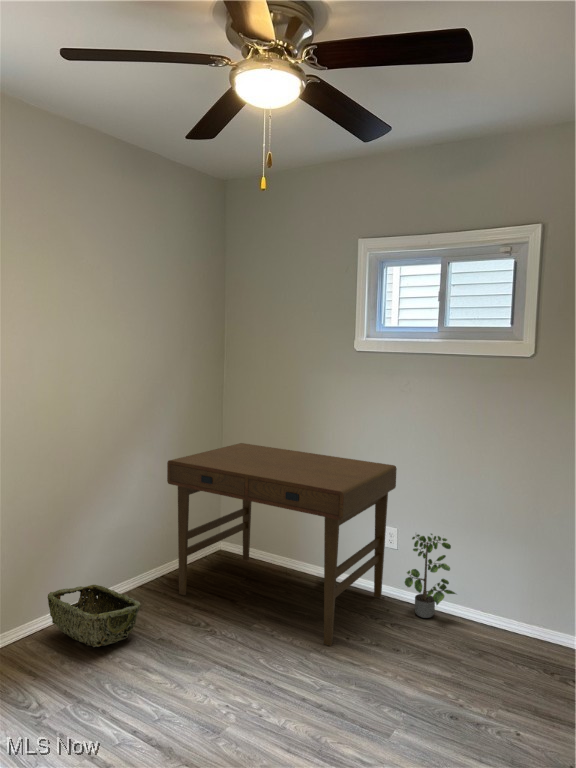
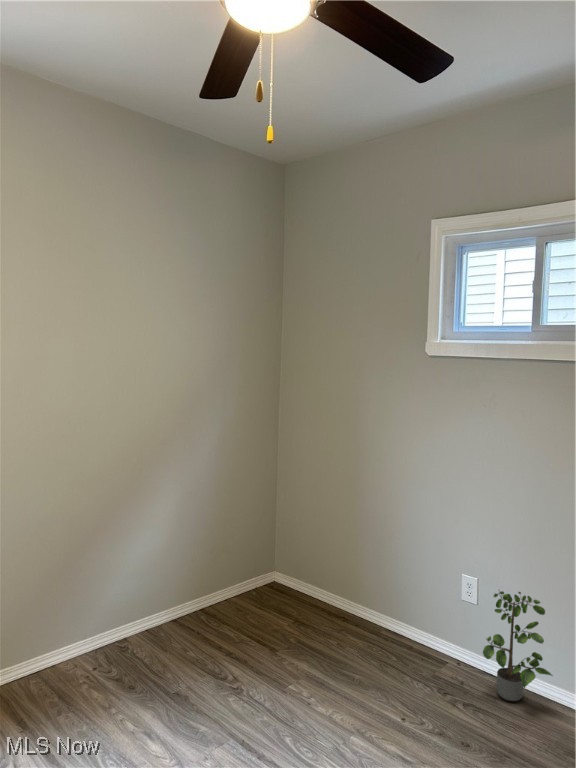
desk: present [167,443,397,646] -> none [201,463,476,728]
woven basket: present [48,585,141,647] -> none [57,620,155,698]

